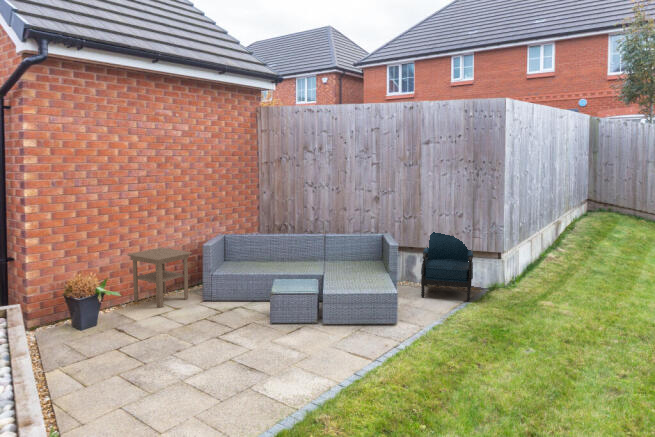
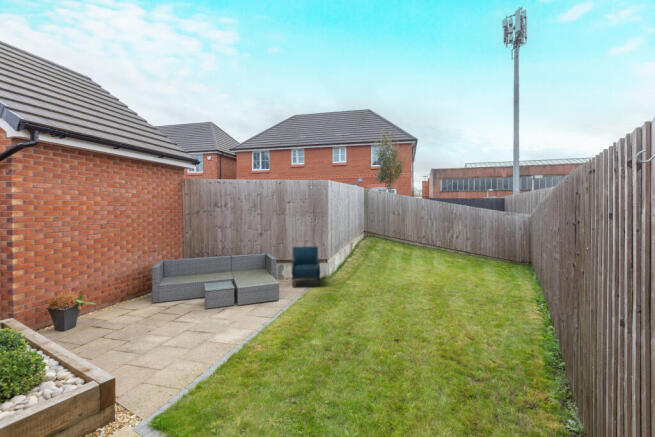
side table: present [128,248,192,308] -> none [93,272,143,312]

